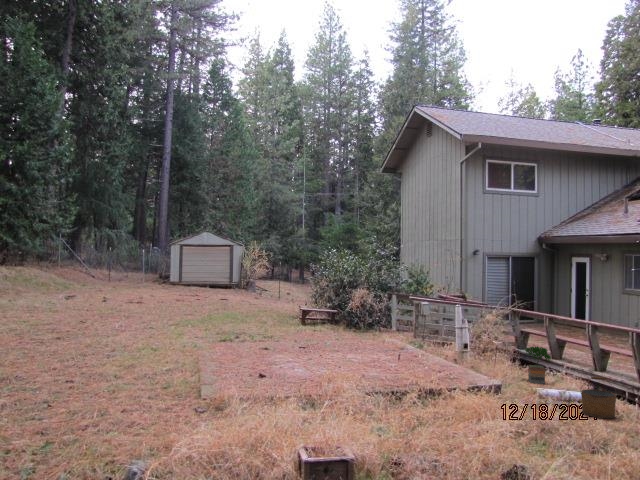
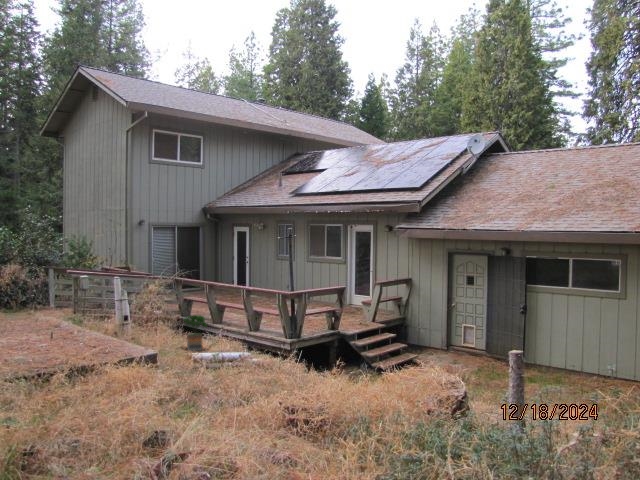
bucket: present [581,377,617,419] -> none [230,342,261,381]

